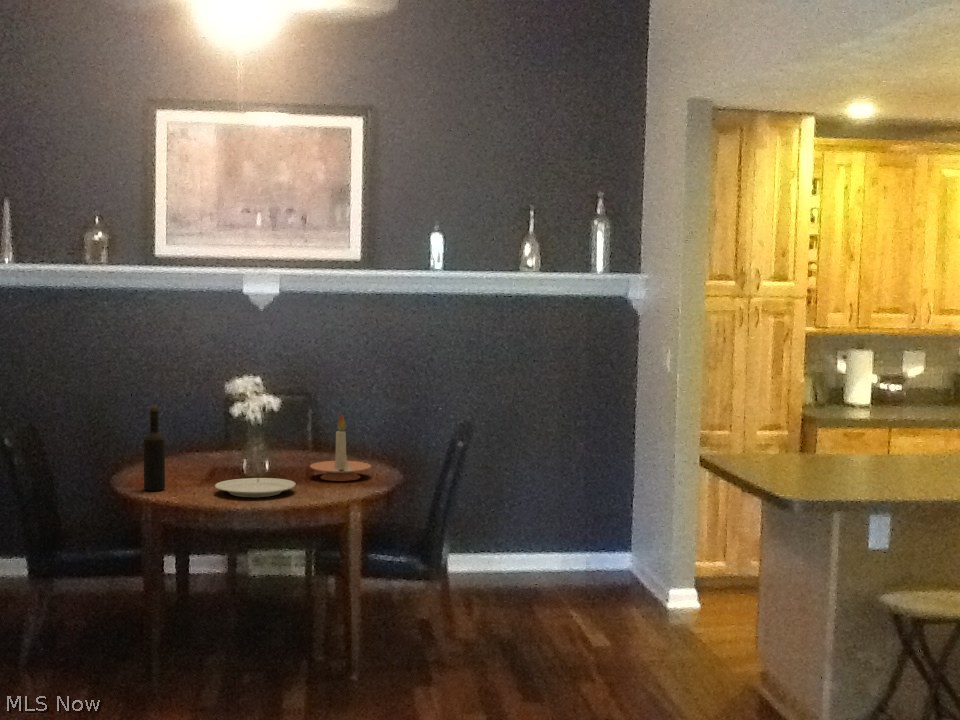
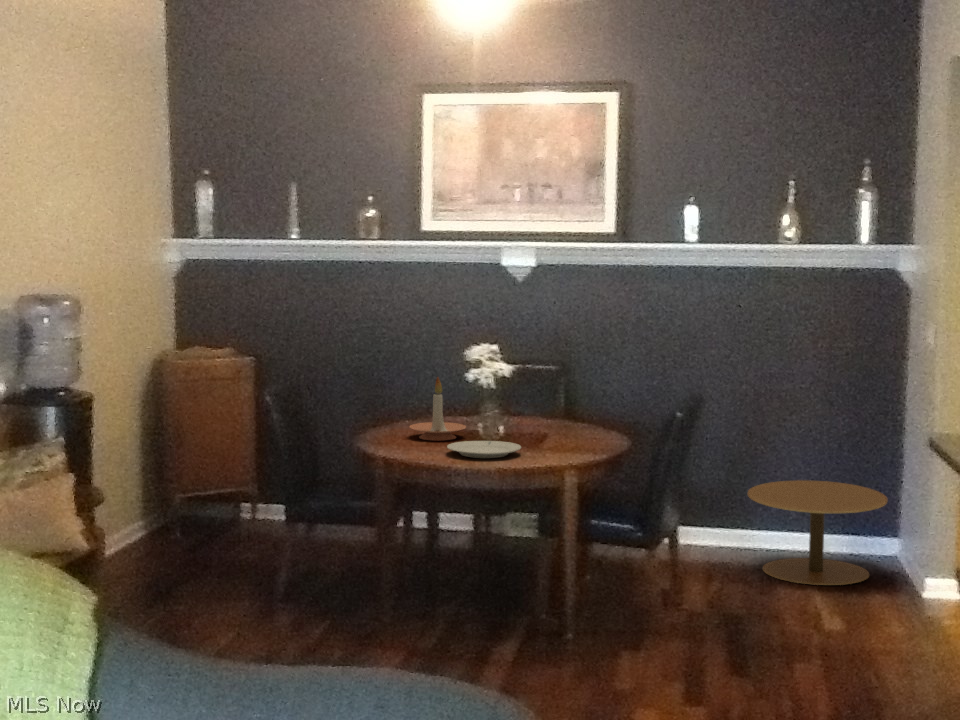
wine bottle: present [144,405,165,491] -> none [387,370,405,448]
candle holder: present [310,413,371,481] -> present [410,377,466,441]
side table: none [499,501,630,603] -> present [748,480,887,585]

